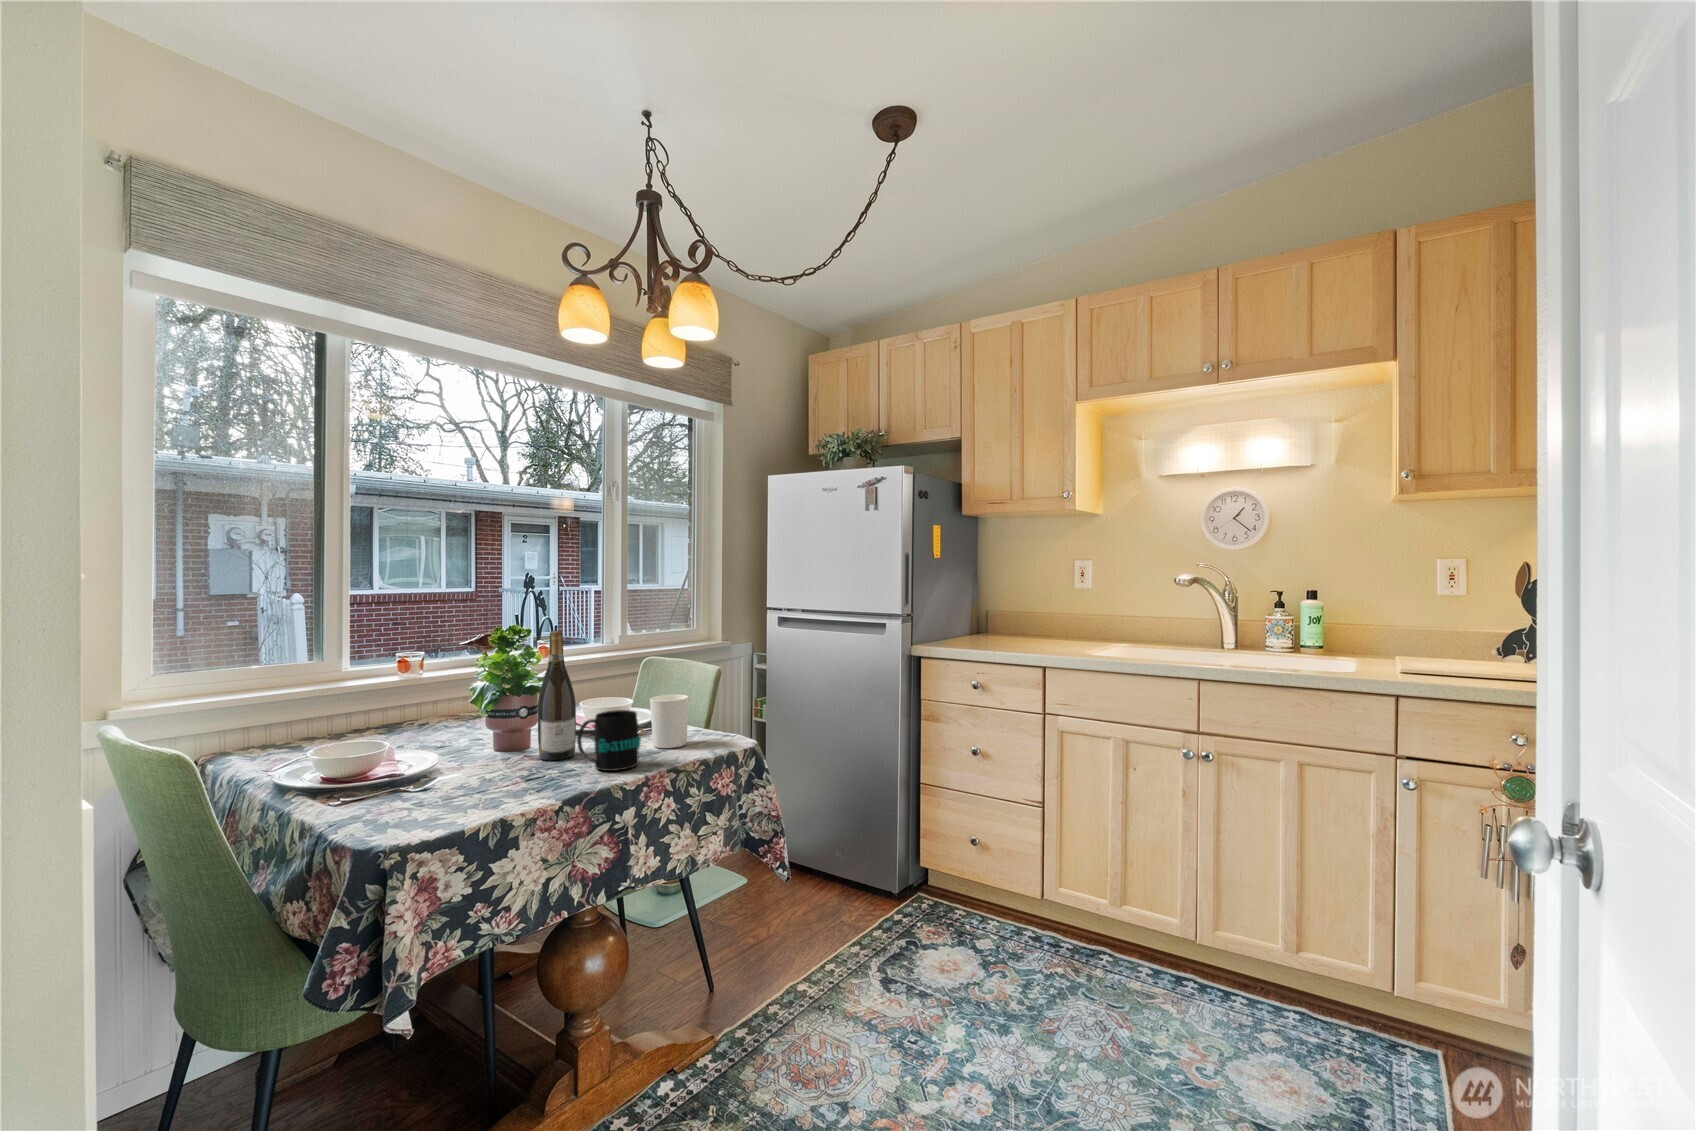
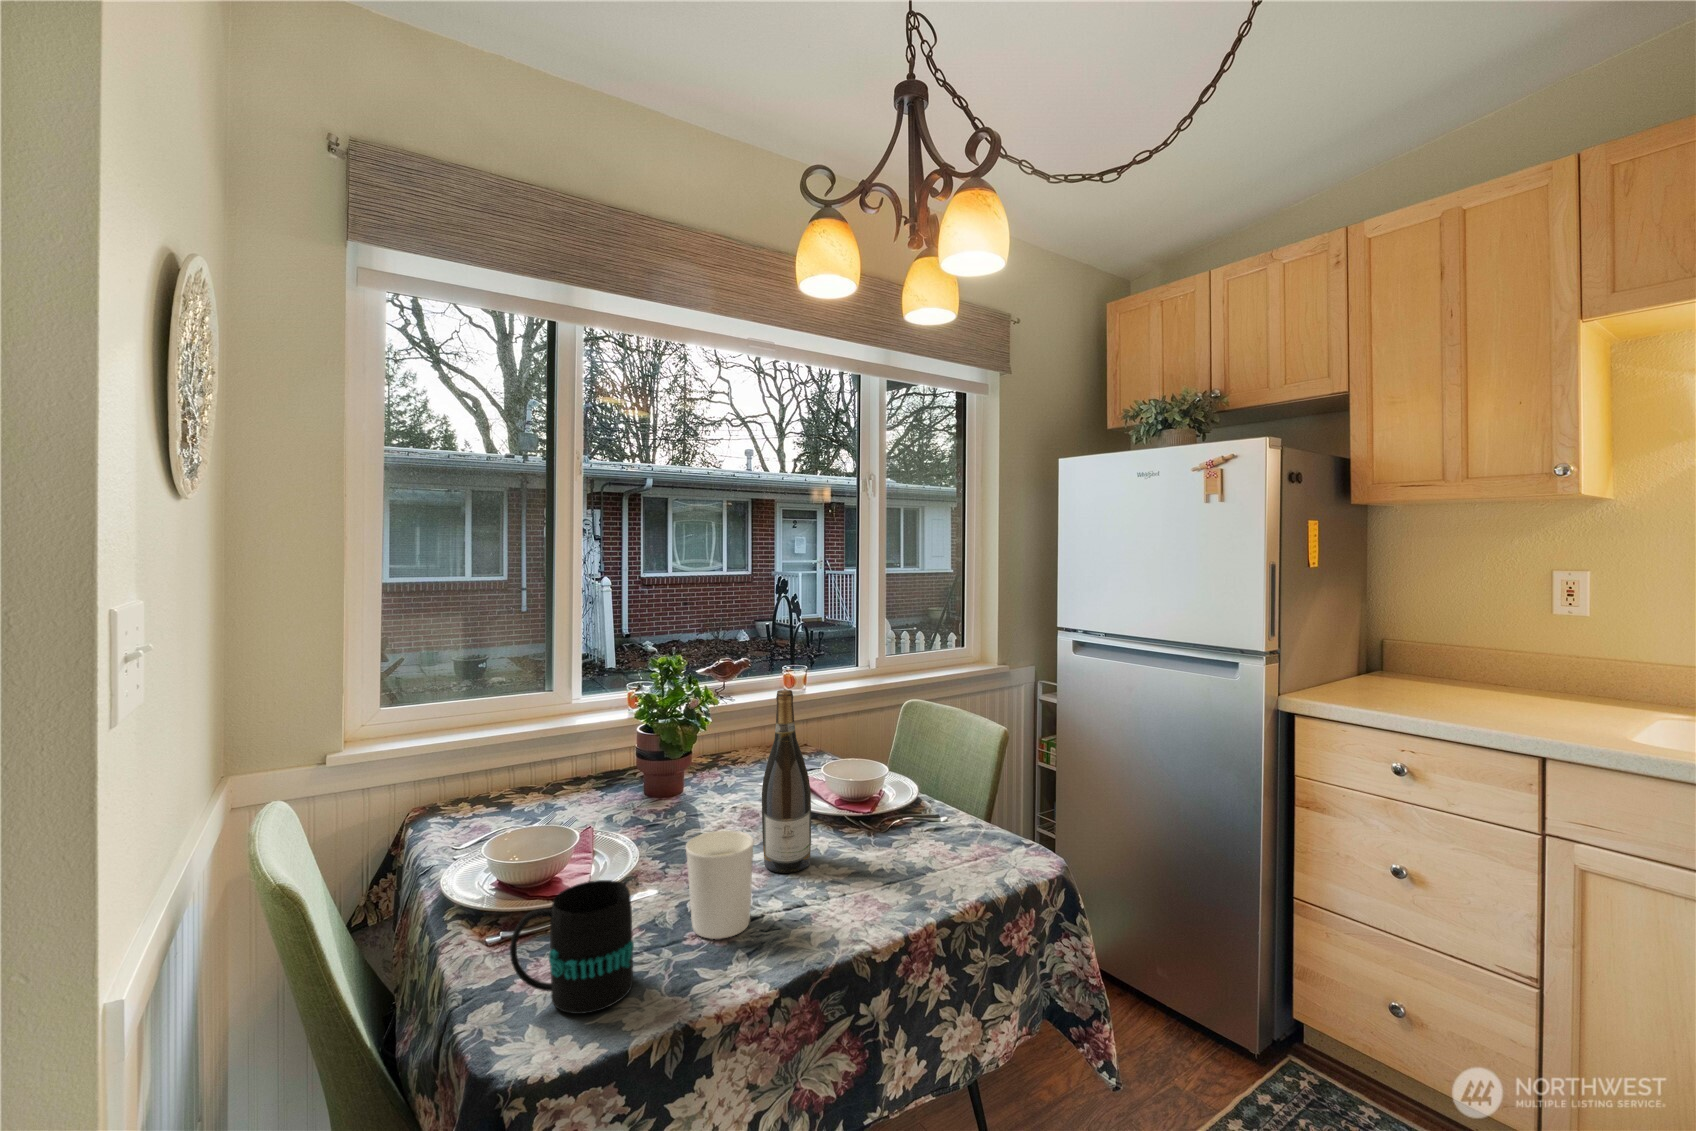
candle holder: present [650,695,689,748] -> present [686,831,754,939]
mug: present [577,710,641,771] -> present [510,880,634,1014]

